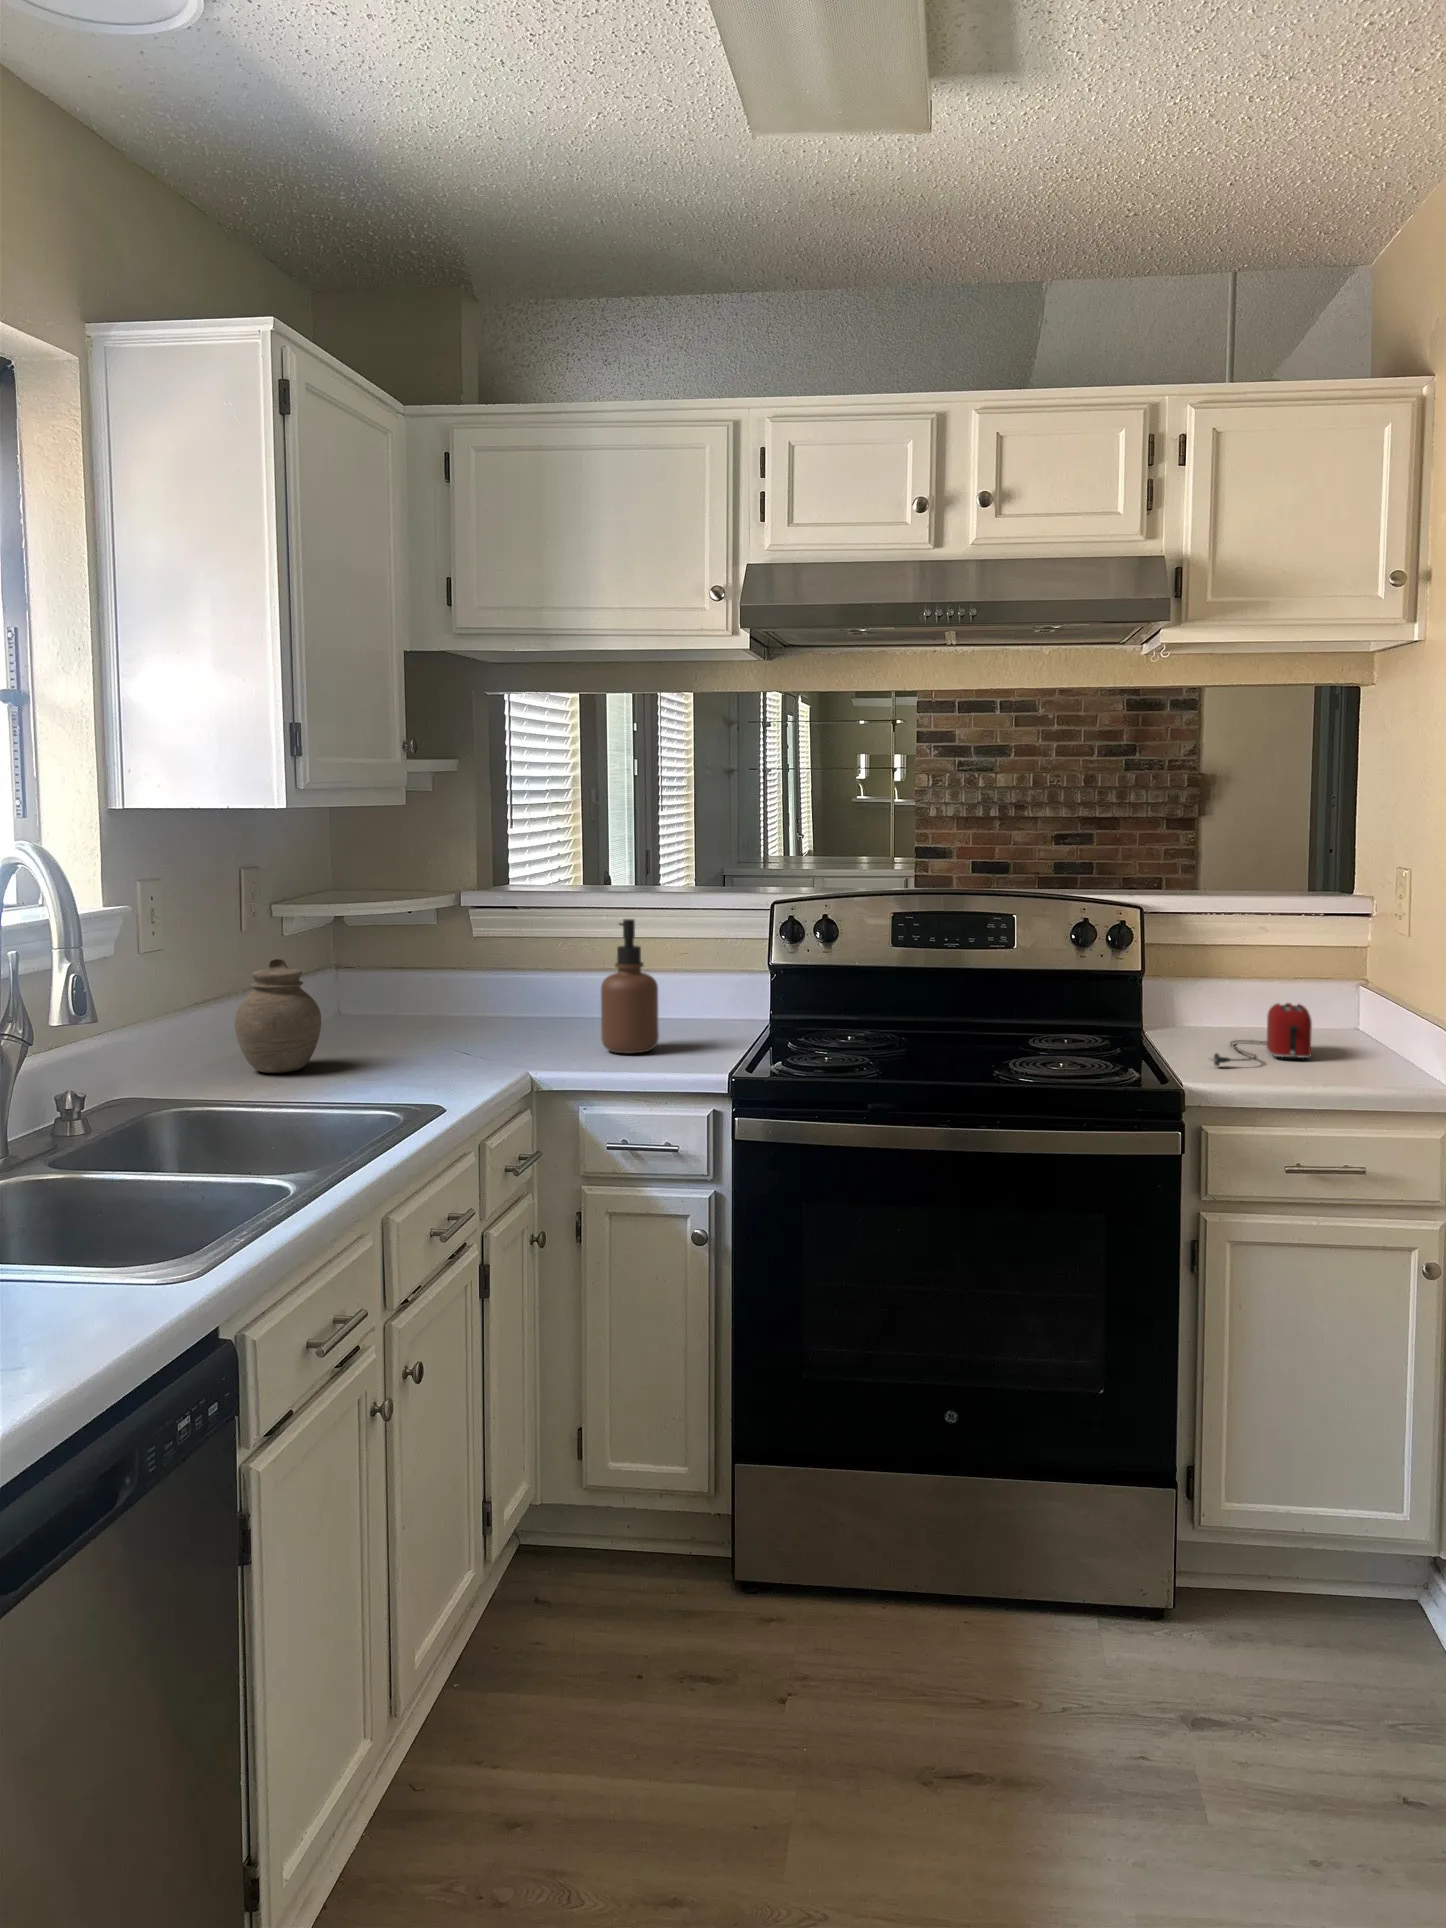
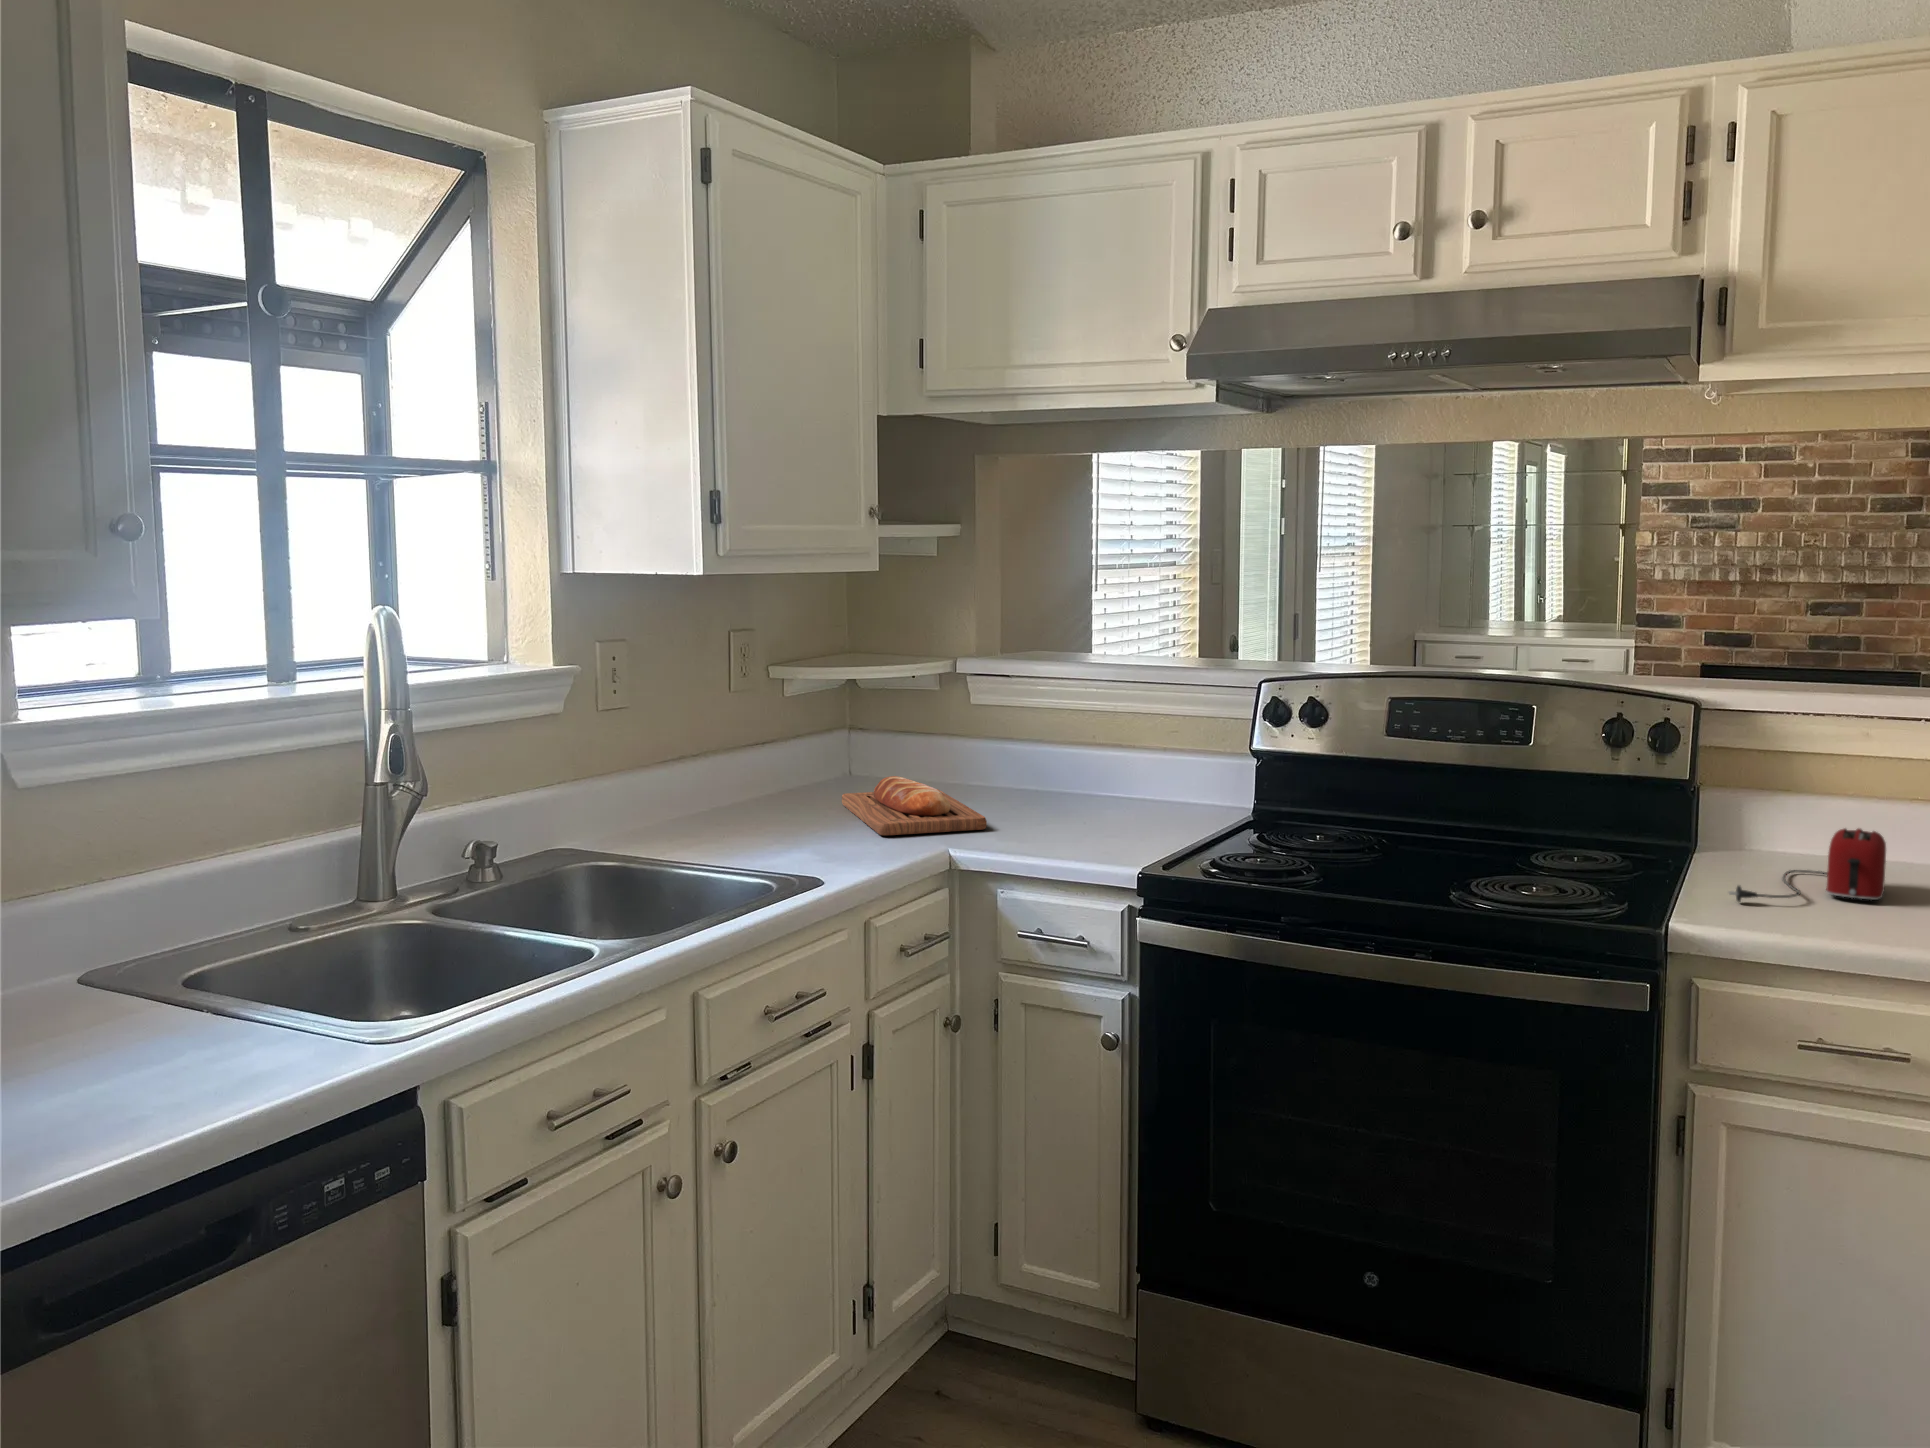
soap dispenser: present [601,919,659,1053] -> none [1043,694,1103,836]
jar: present [235,958,321,1073] -> none [683,720,765,832]
bread loaf: none [371,1008,547,1065] -> present [842,776,987,835]

